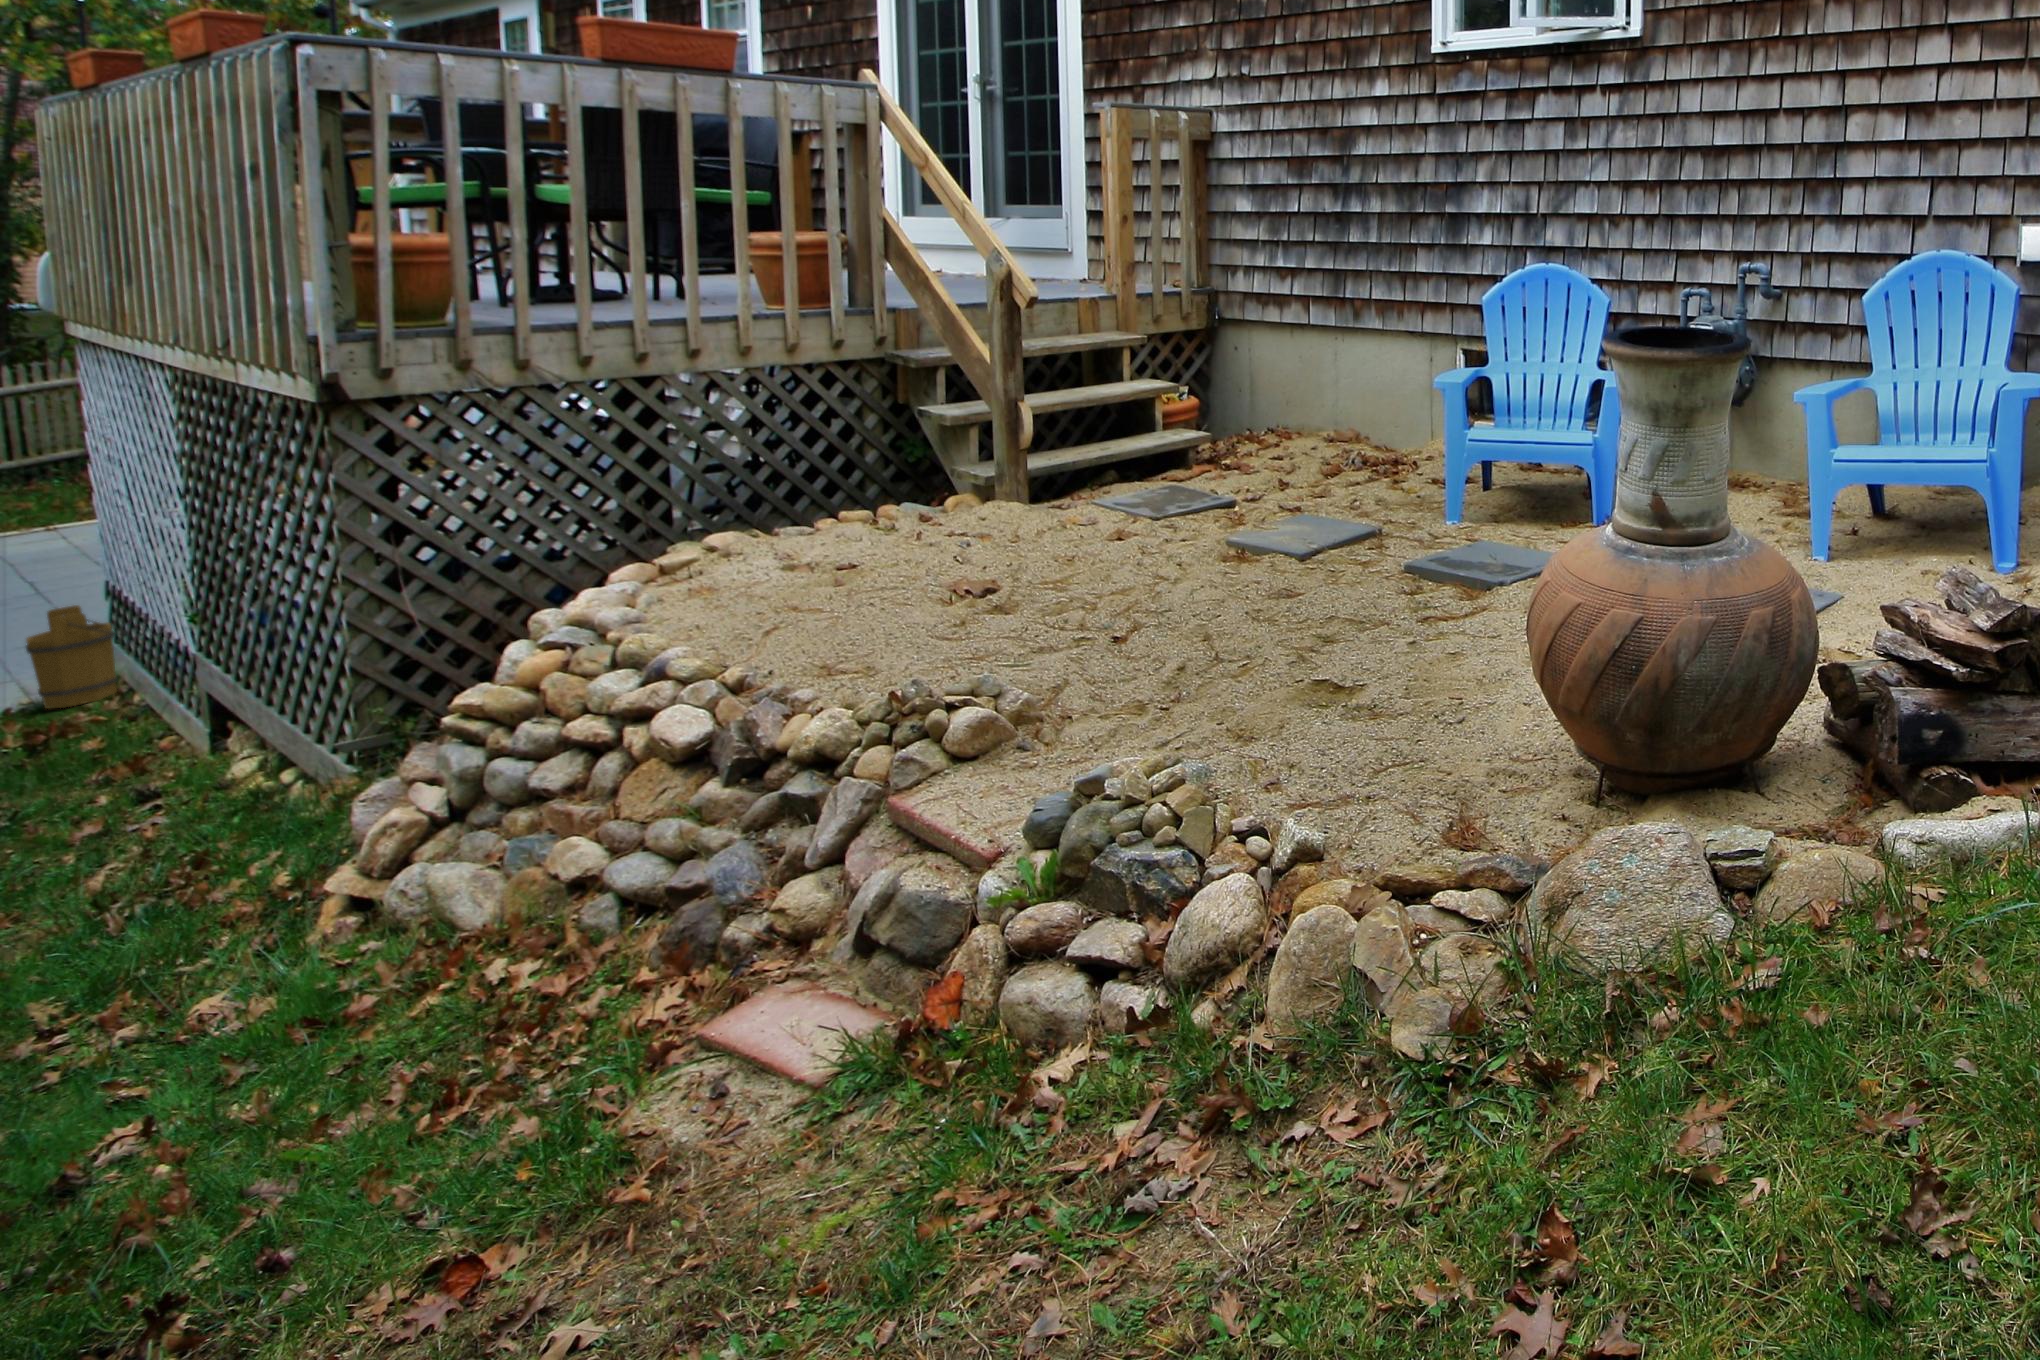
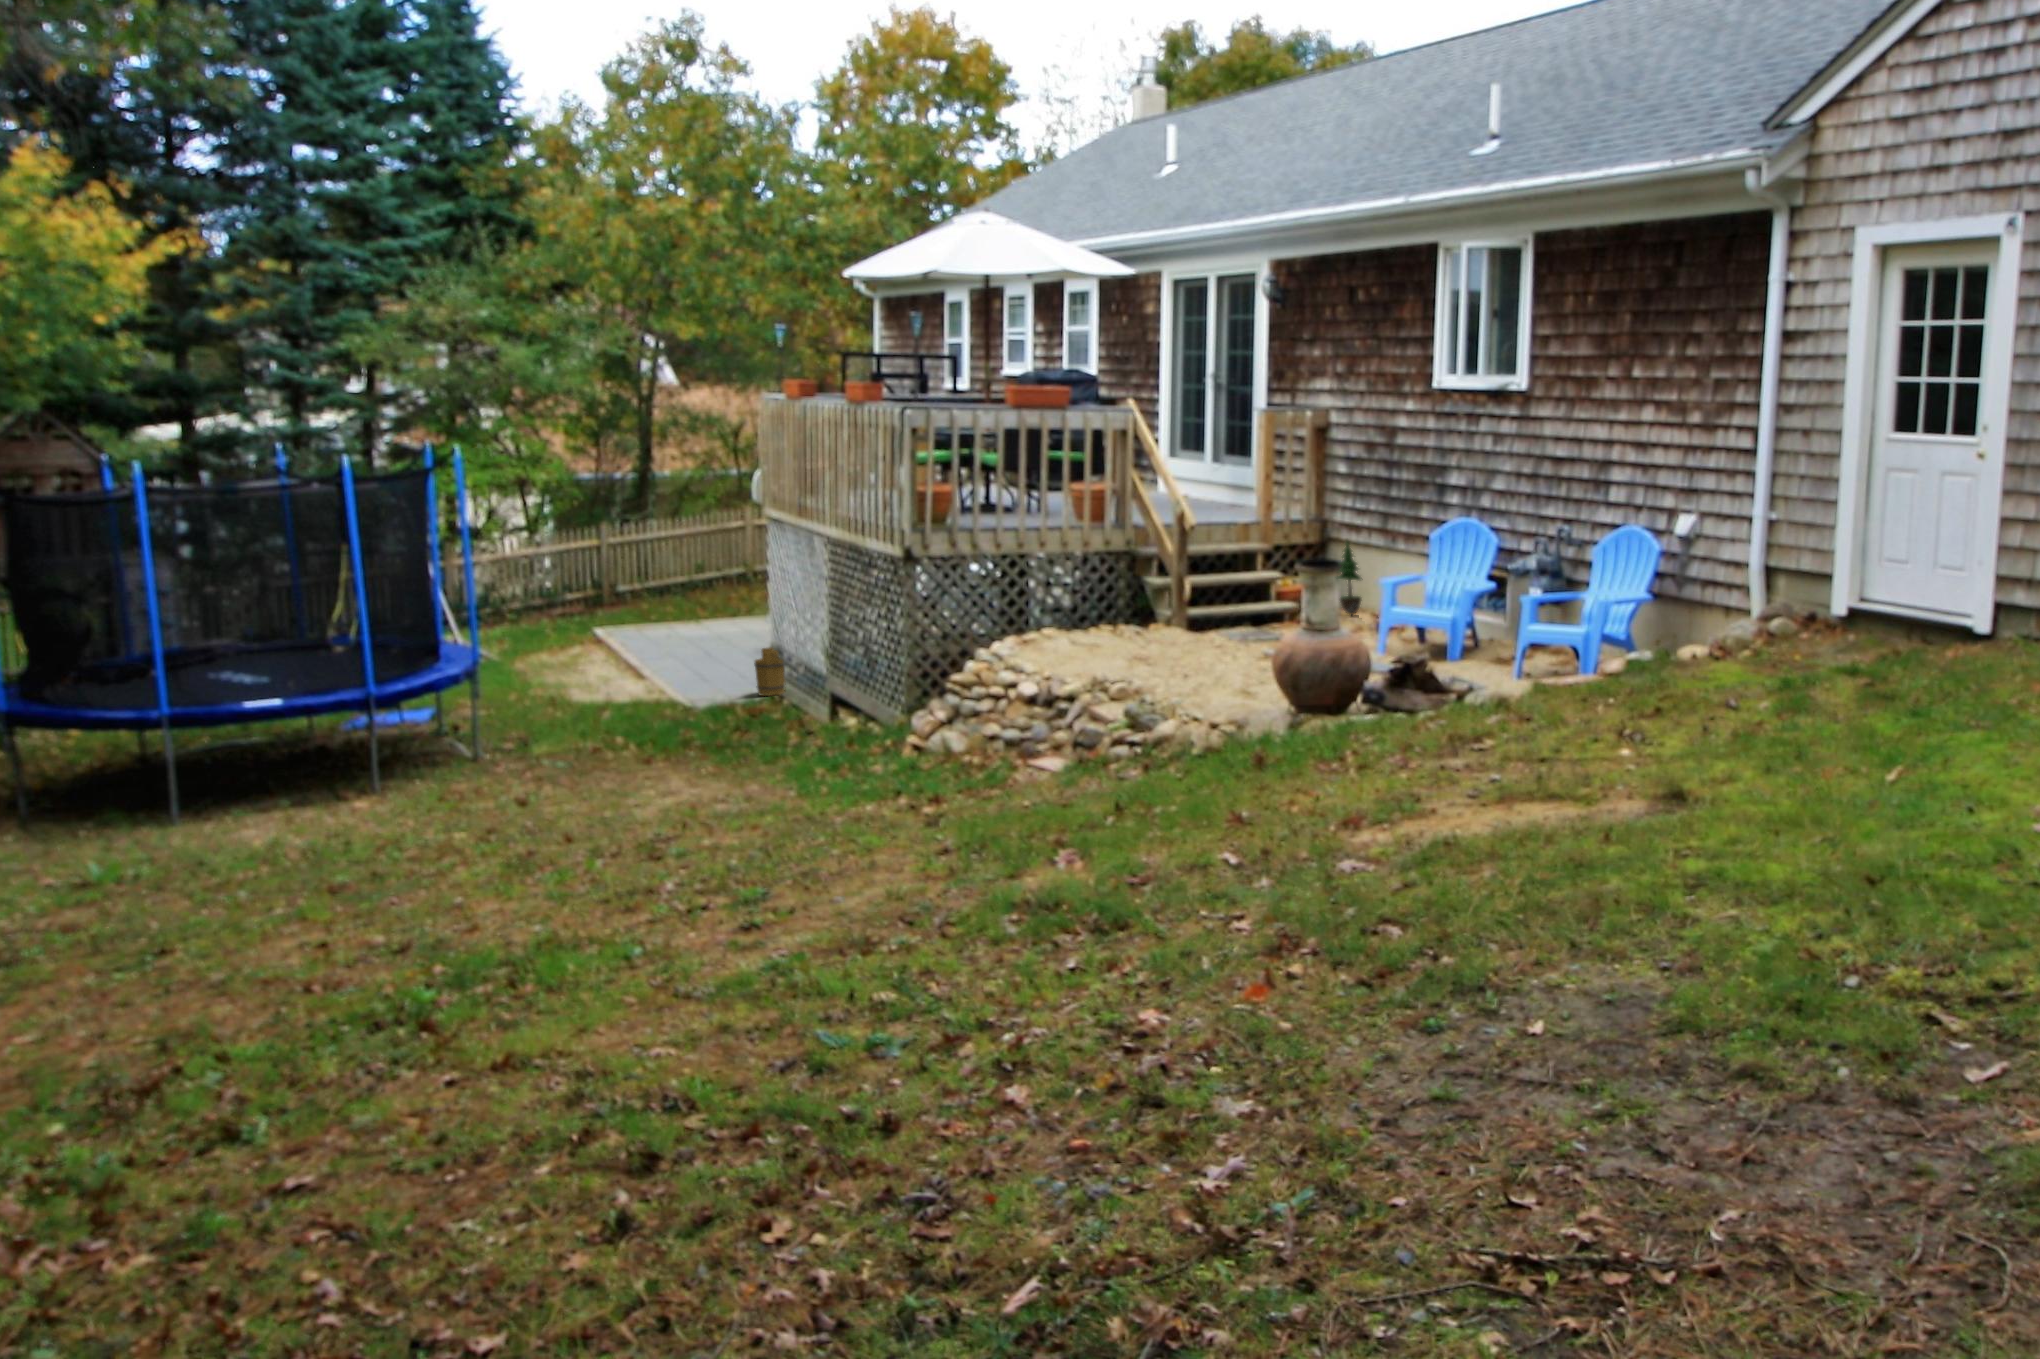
potted tree: none [1251,317,1297,444] -> present [1339,541,1362,615]

